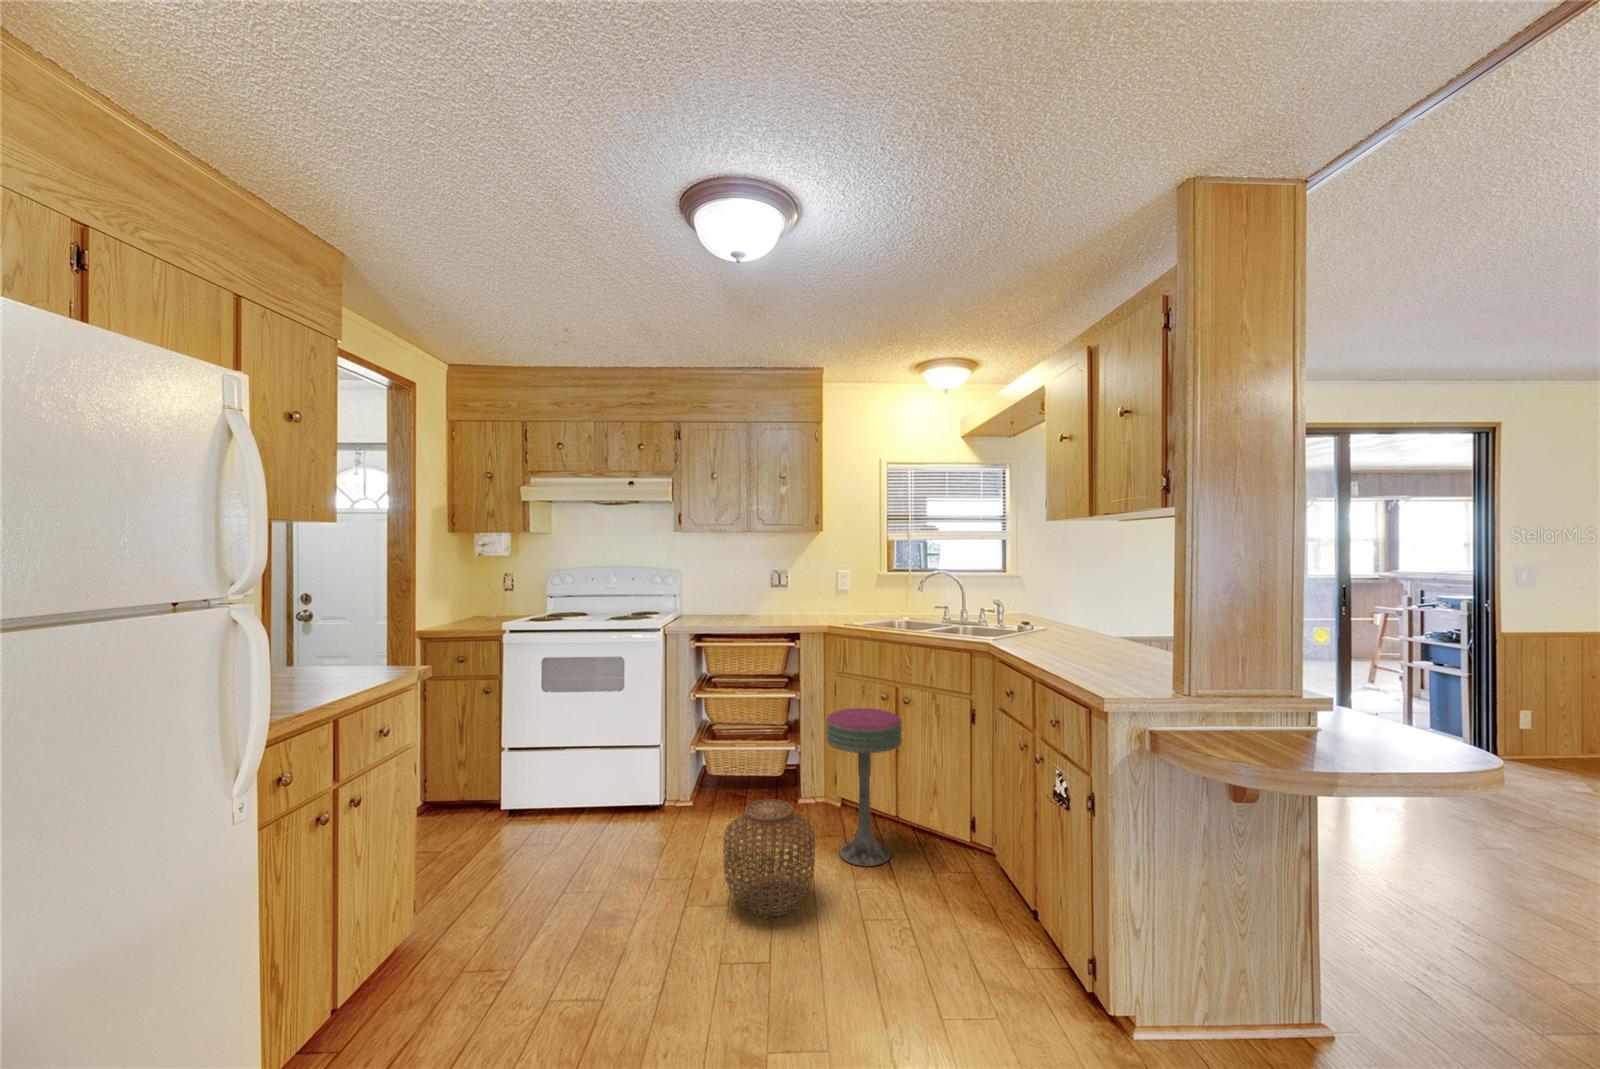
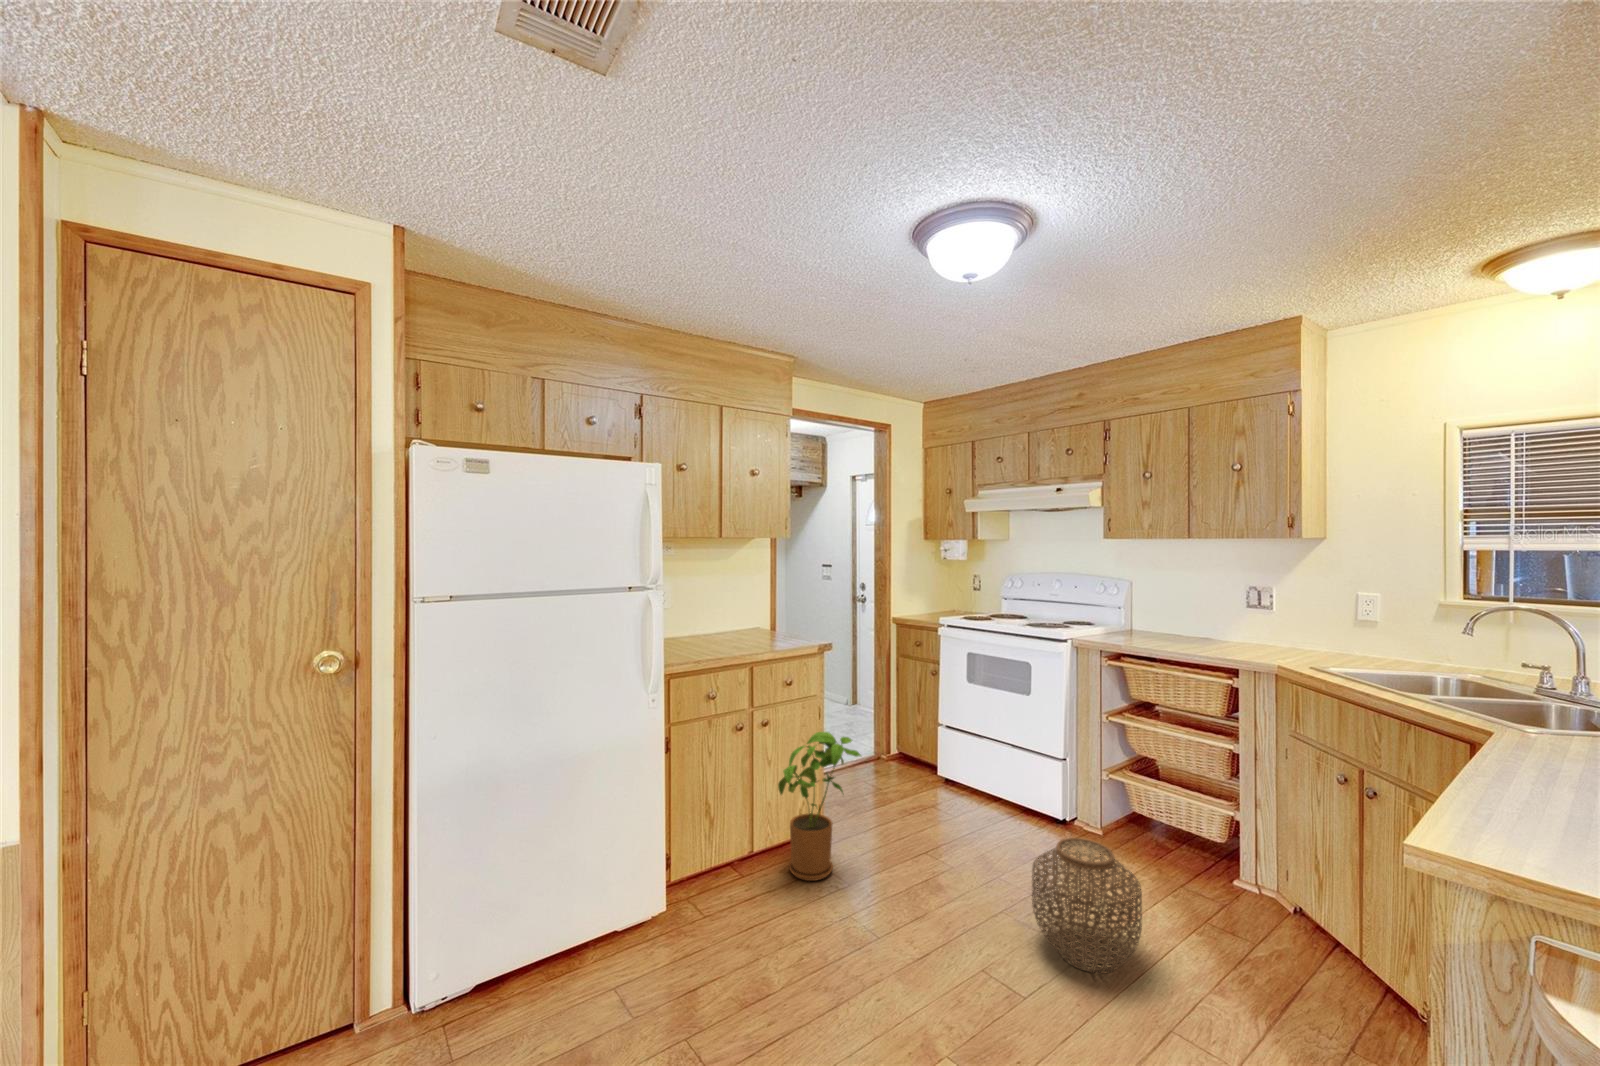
bar stool: present [826,708,902,866] -> none [1204,775,1329,1000]
house plant: none [396,783,524,1006] -> present [778,732,861,881]

